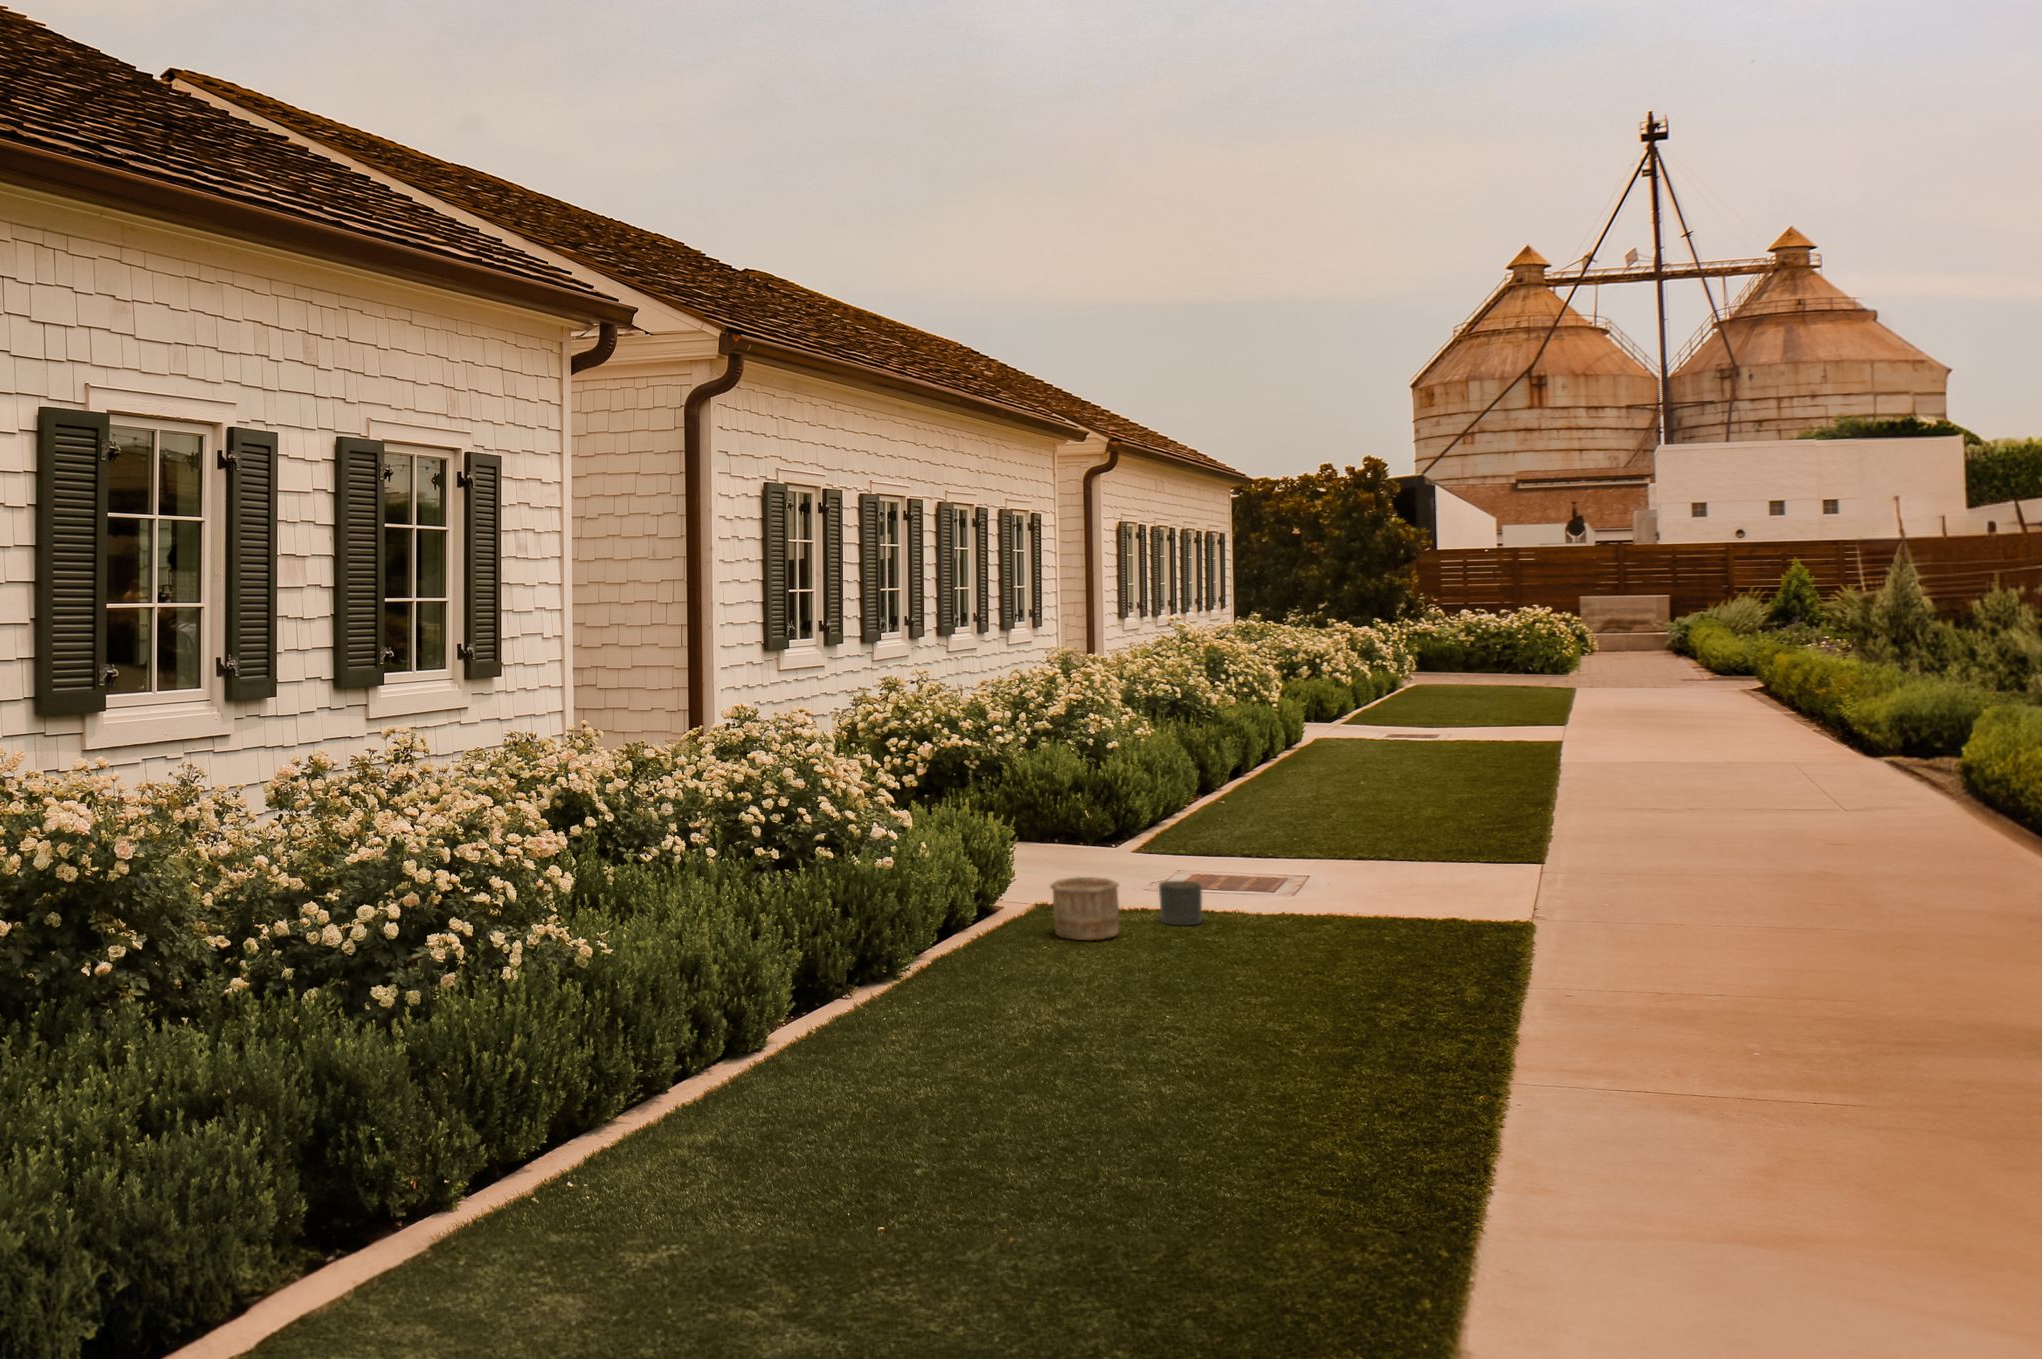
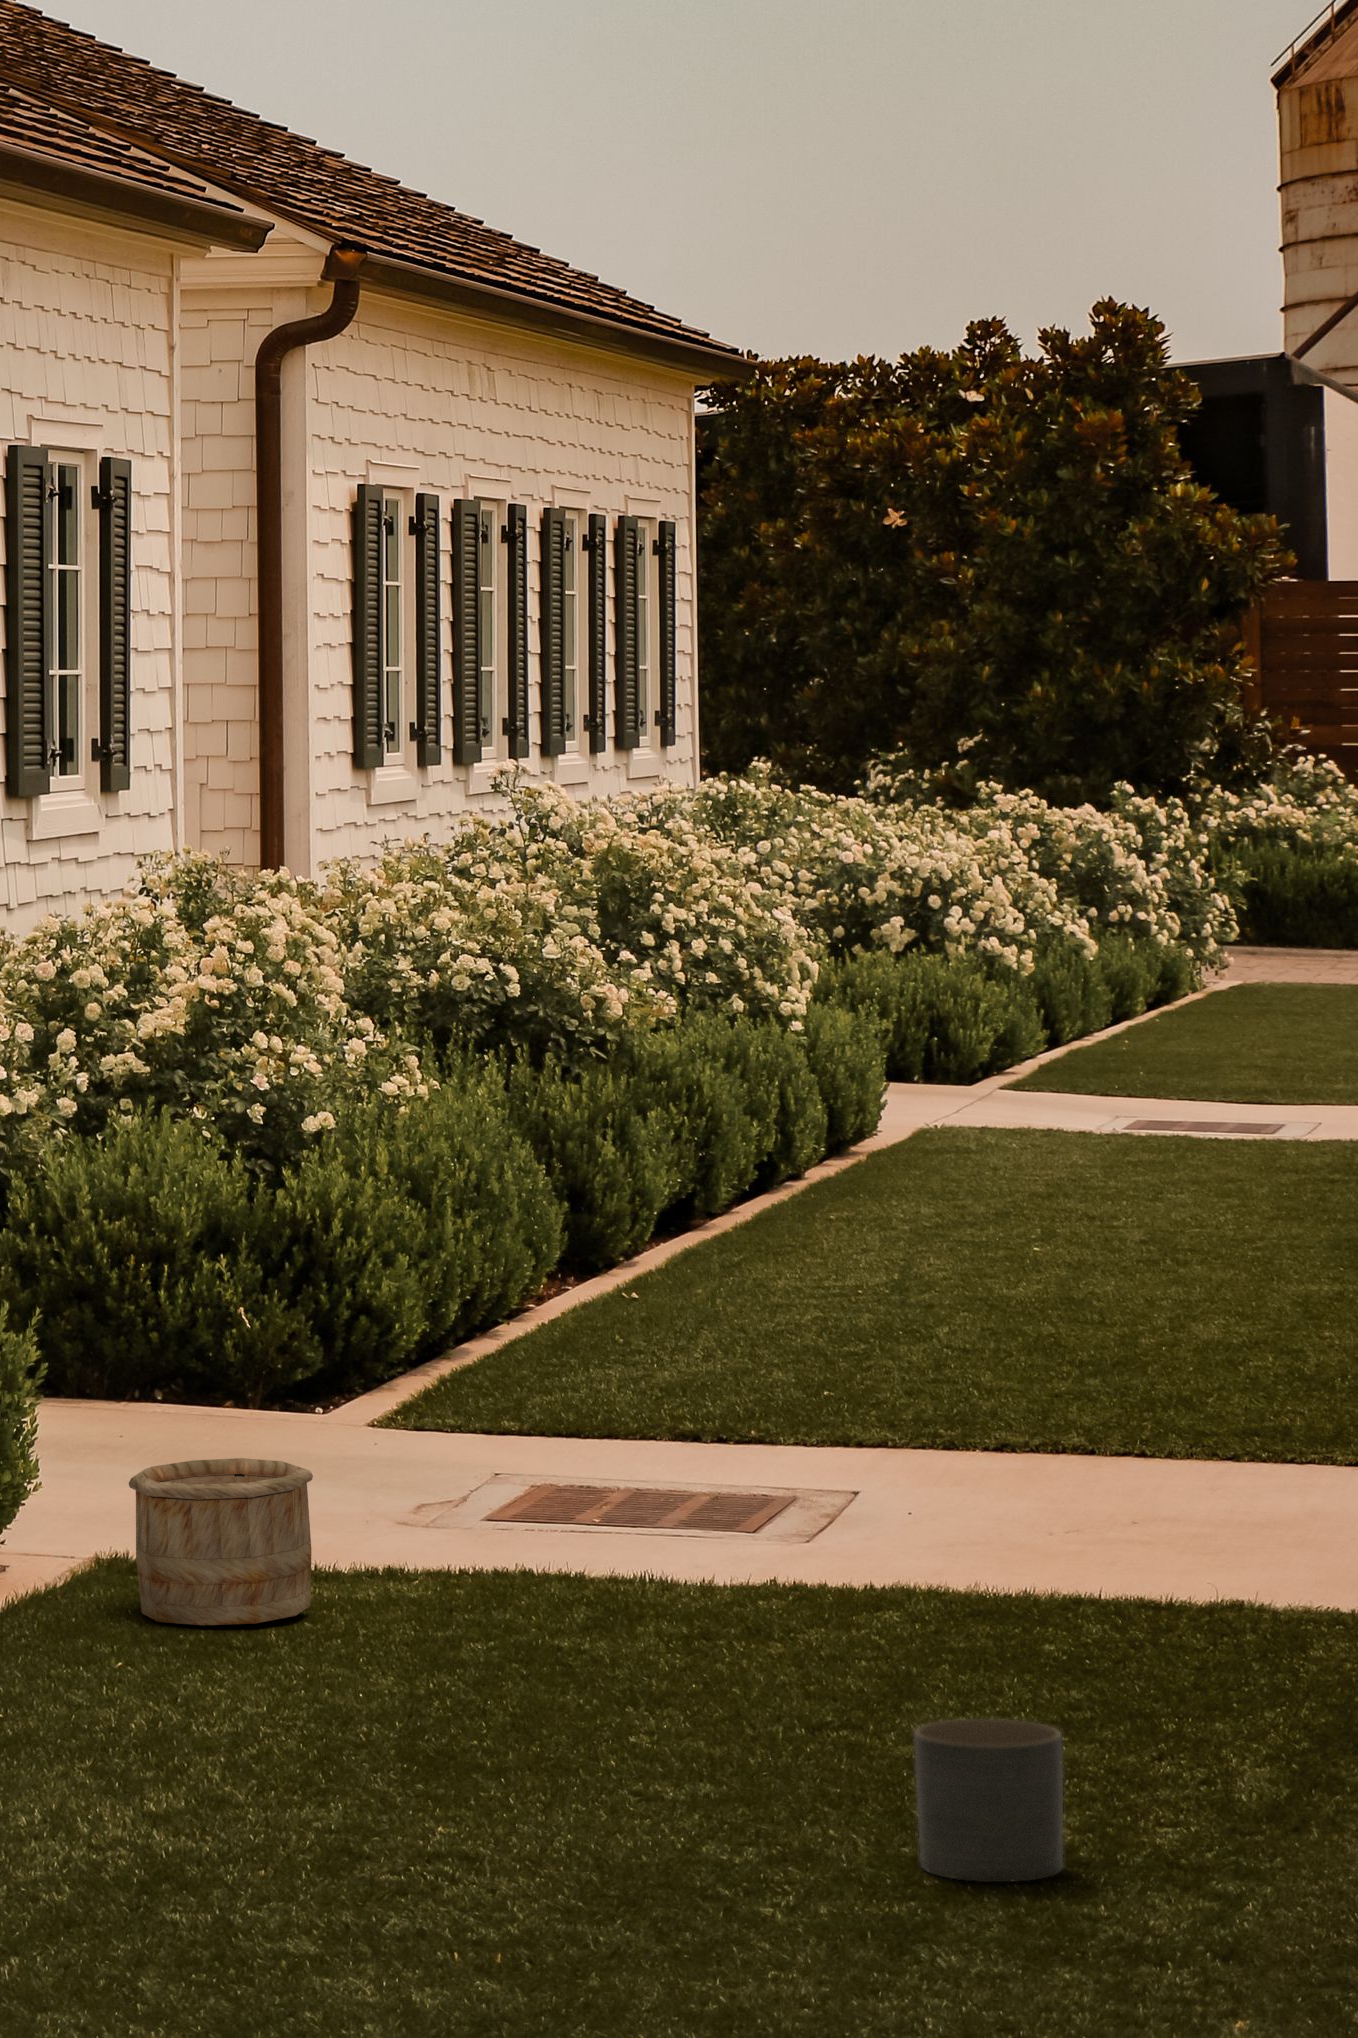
planter: present [1159,881,1202,925] -> present [914,1719,1063,1882]

